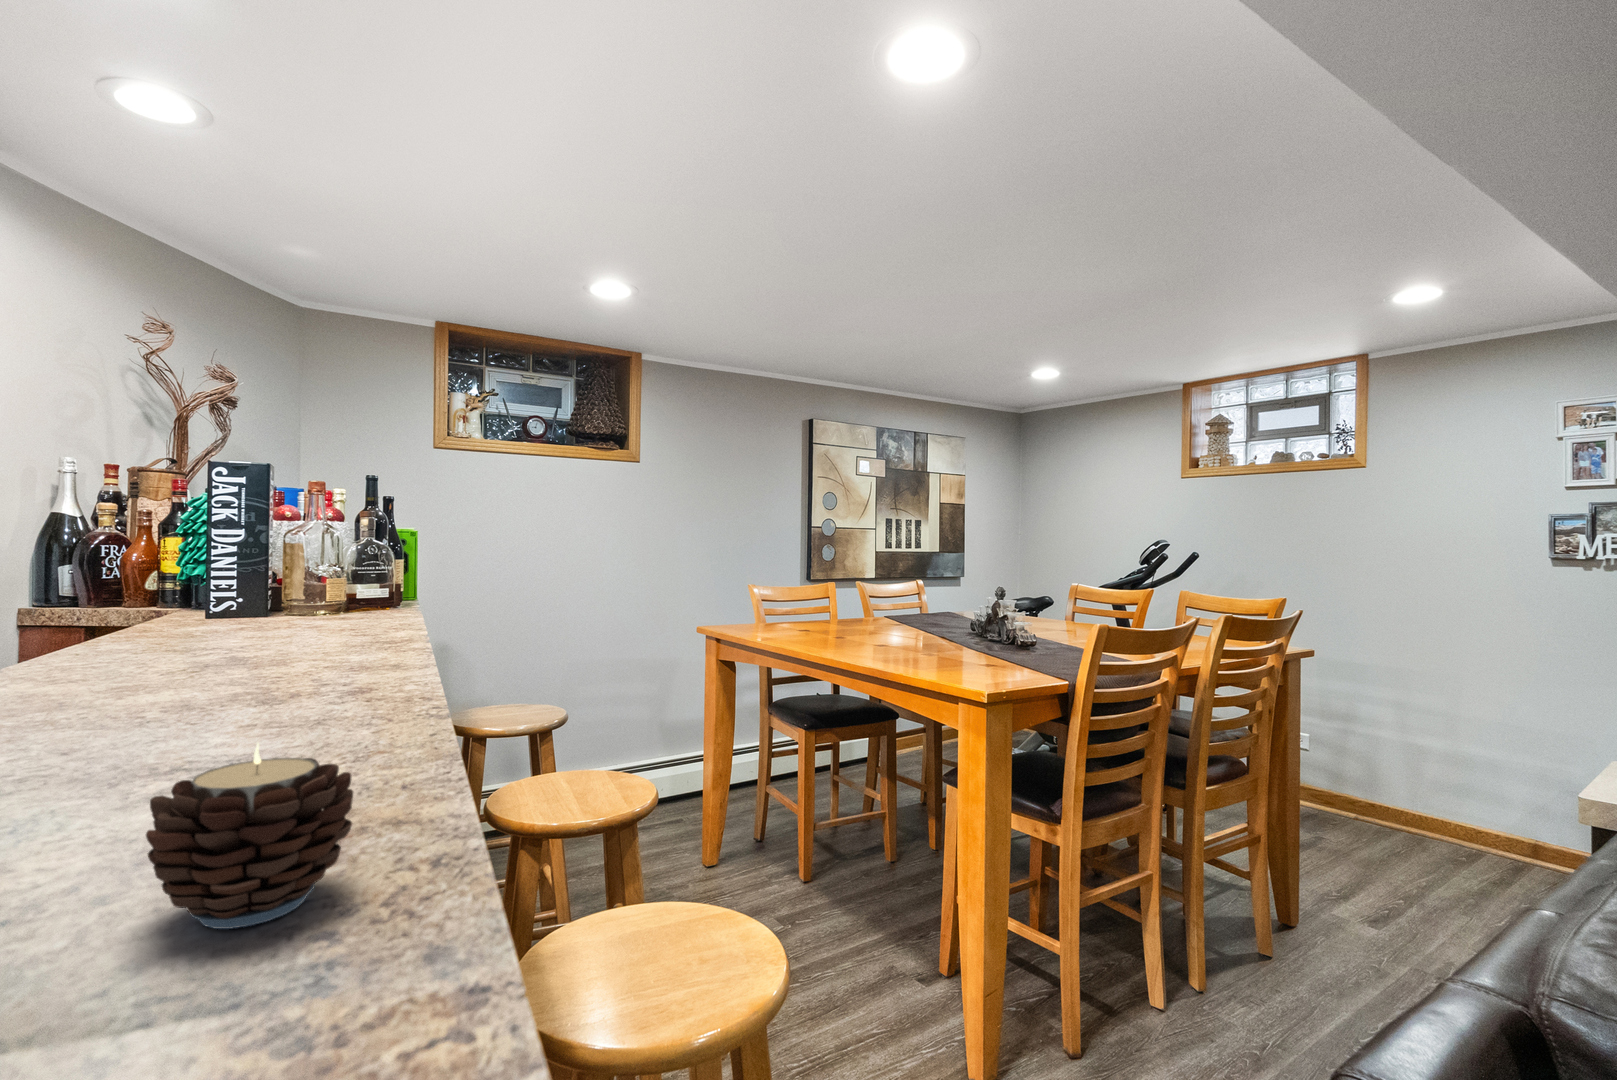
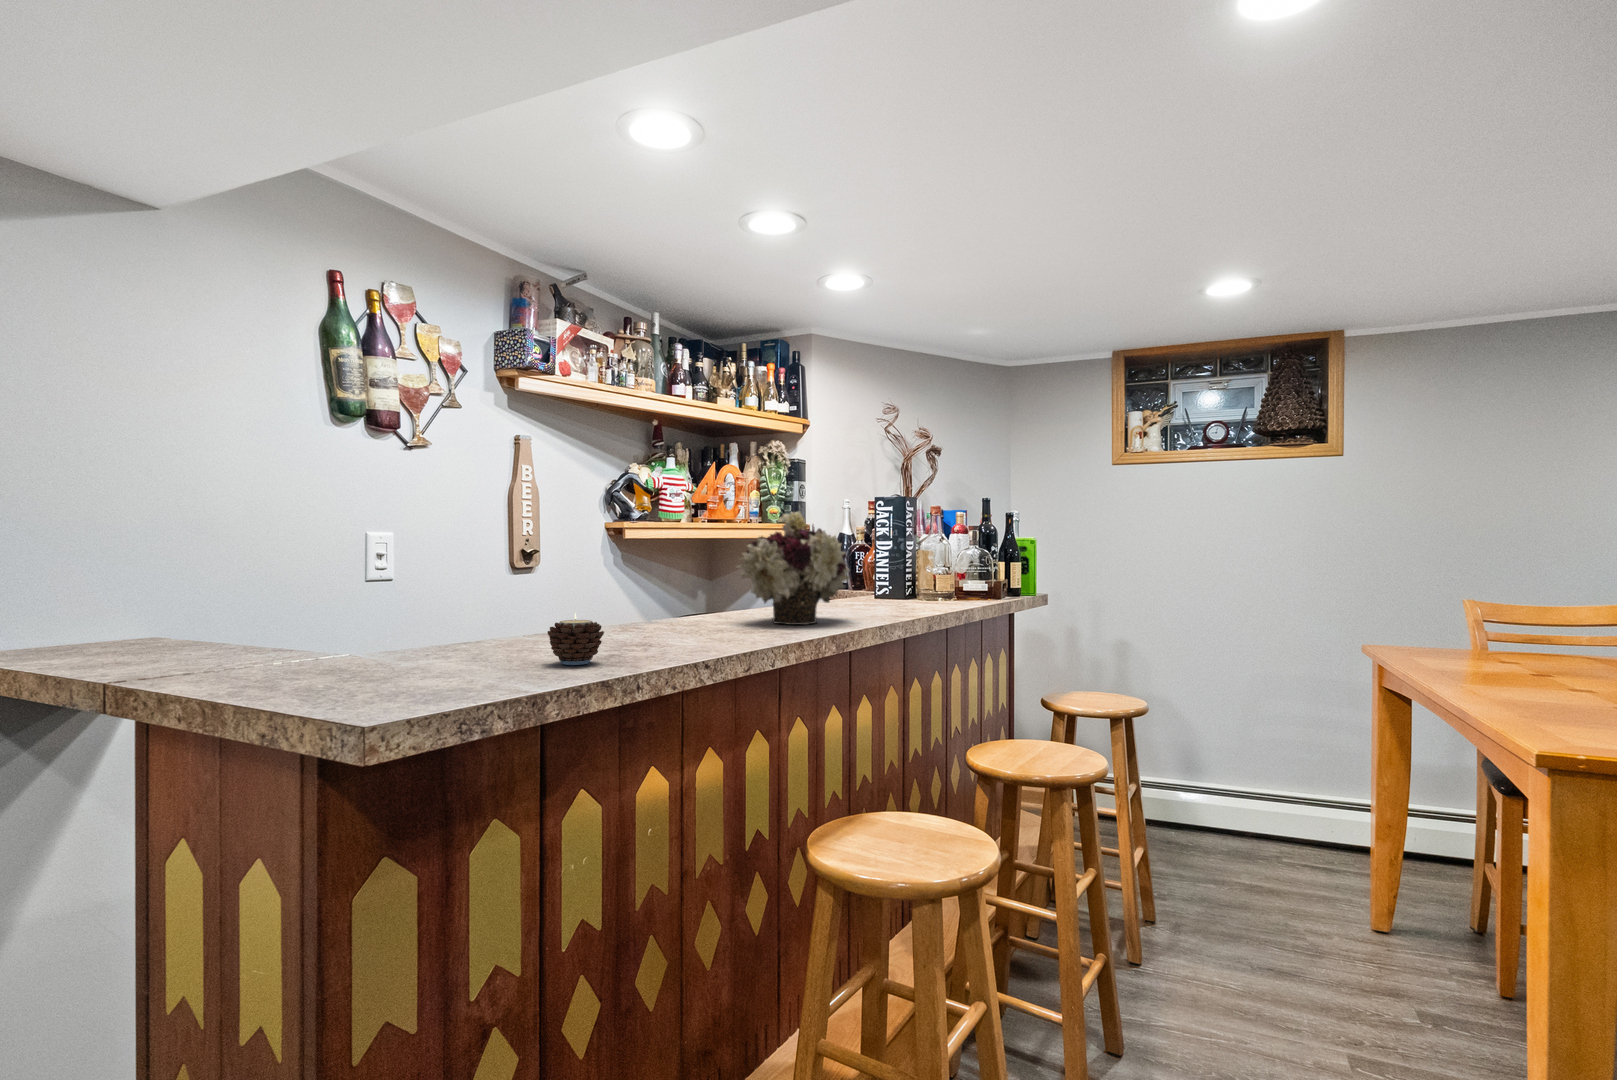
flower arrangement: none [157,471,384,683] -> present [737,512,850,625]

